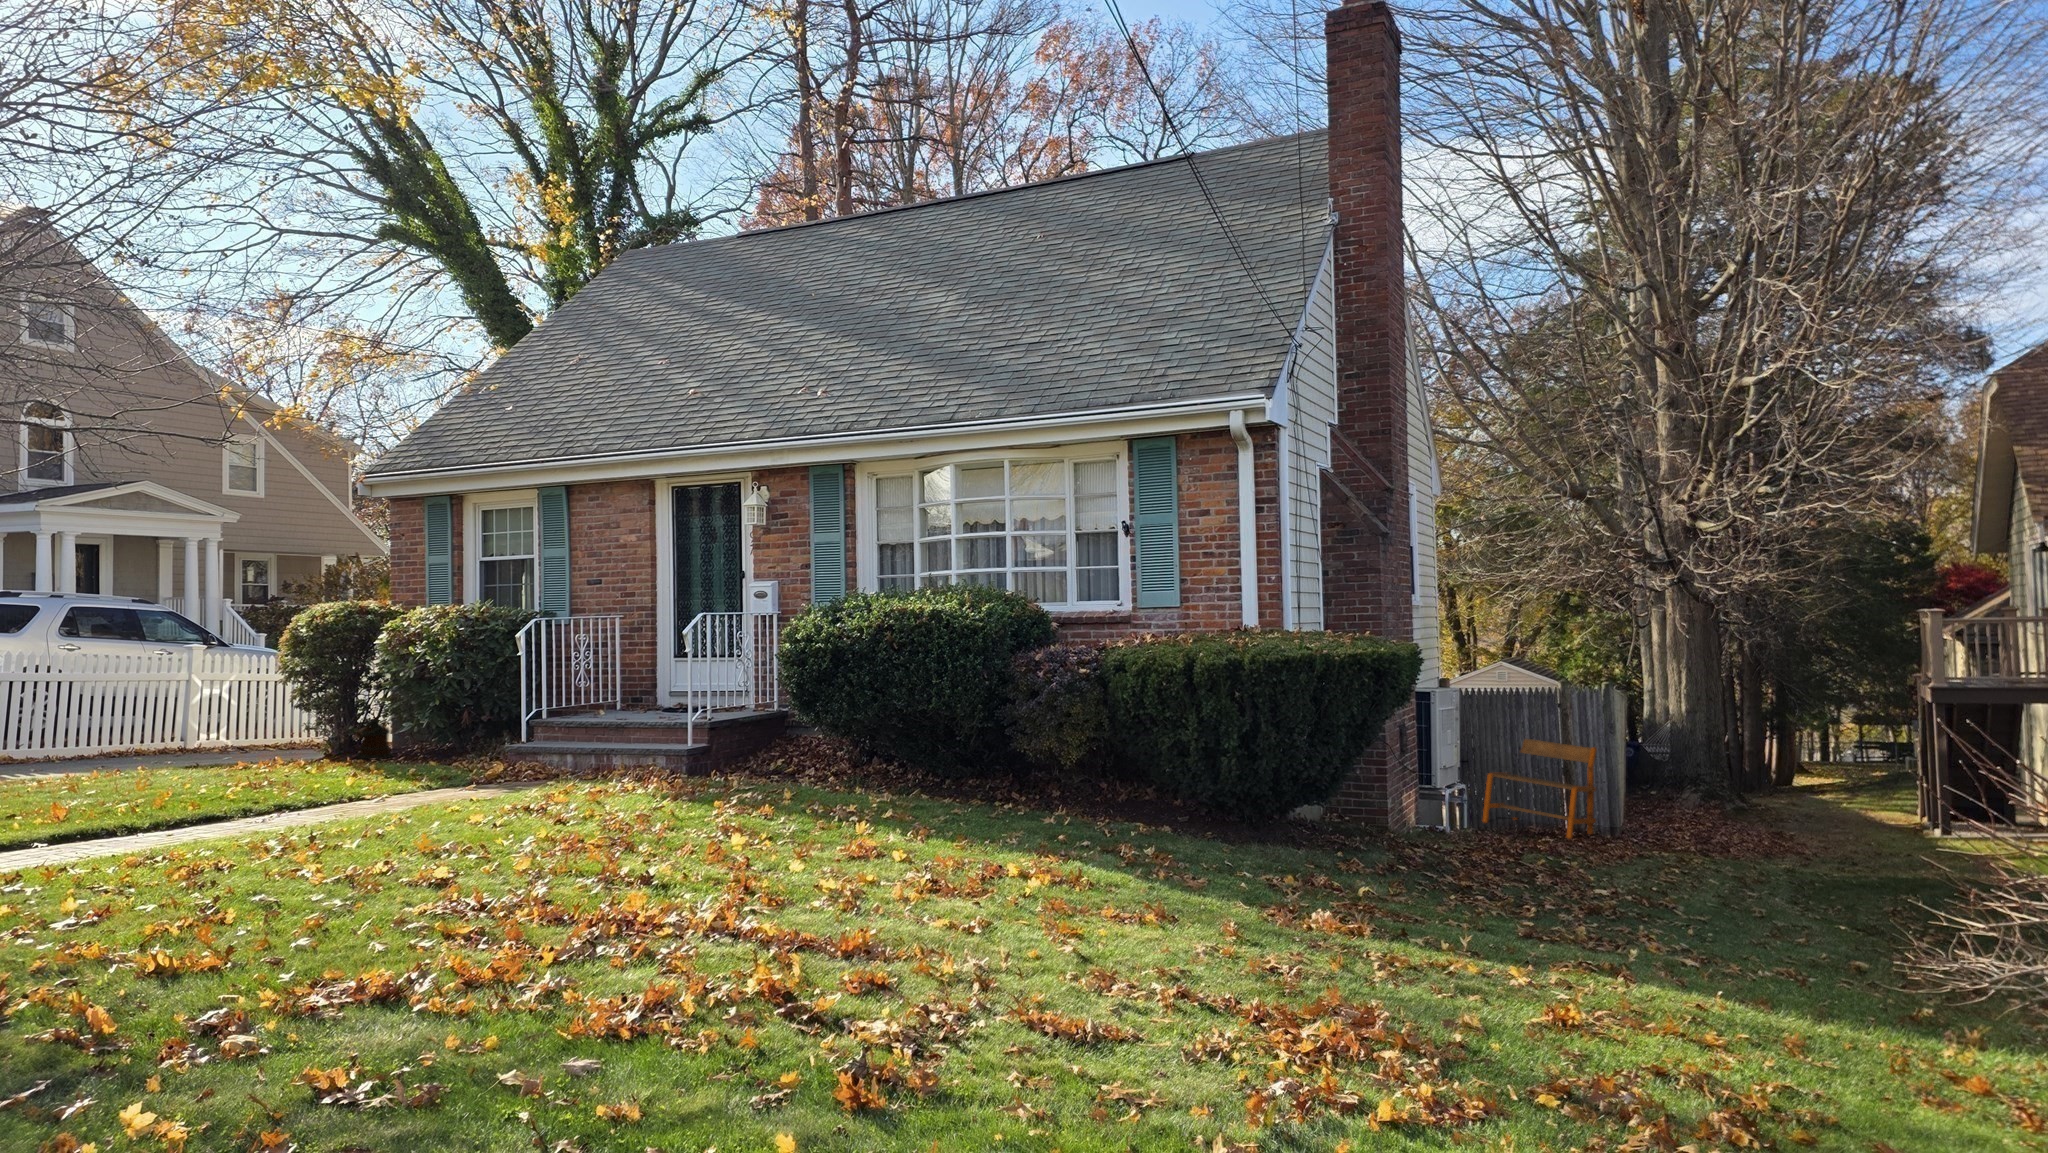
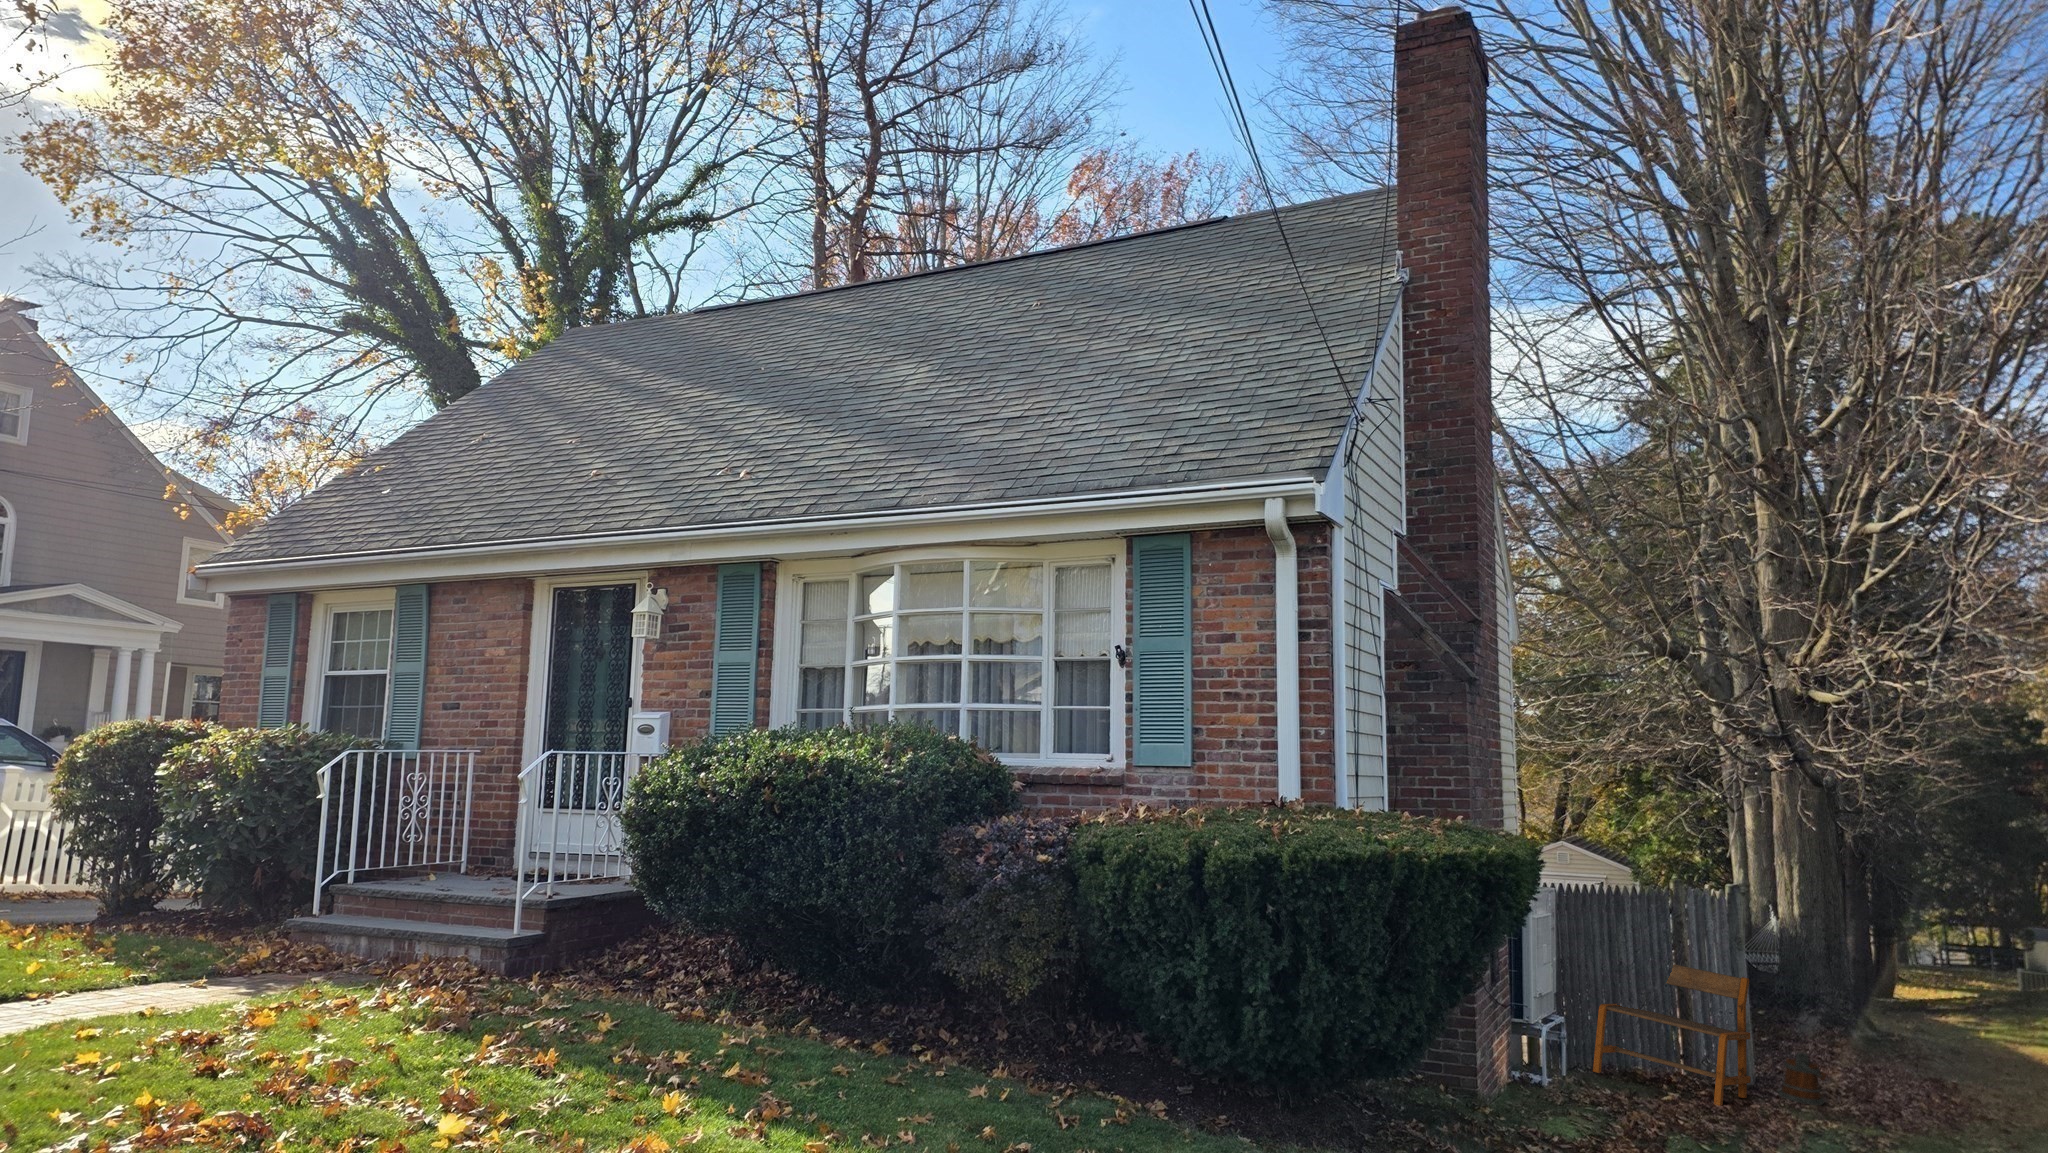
bucket: present [356,720,393,759] -> present [1777,1053,1826,1105]

